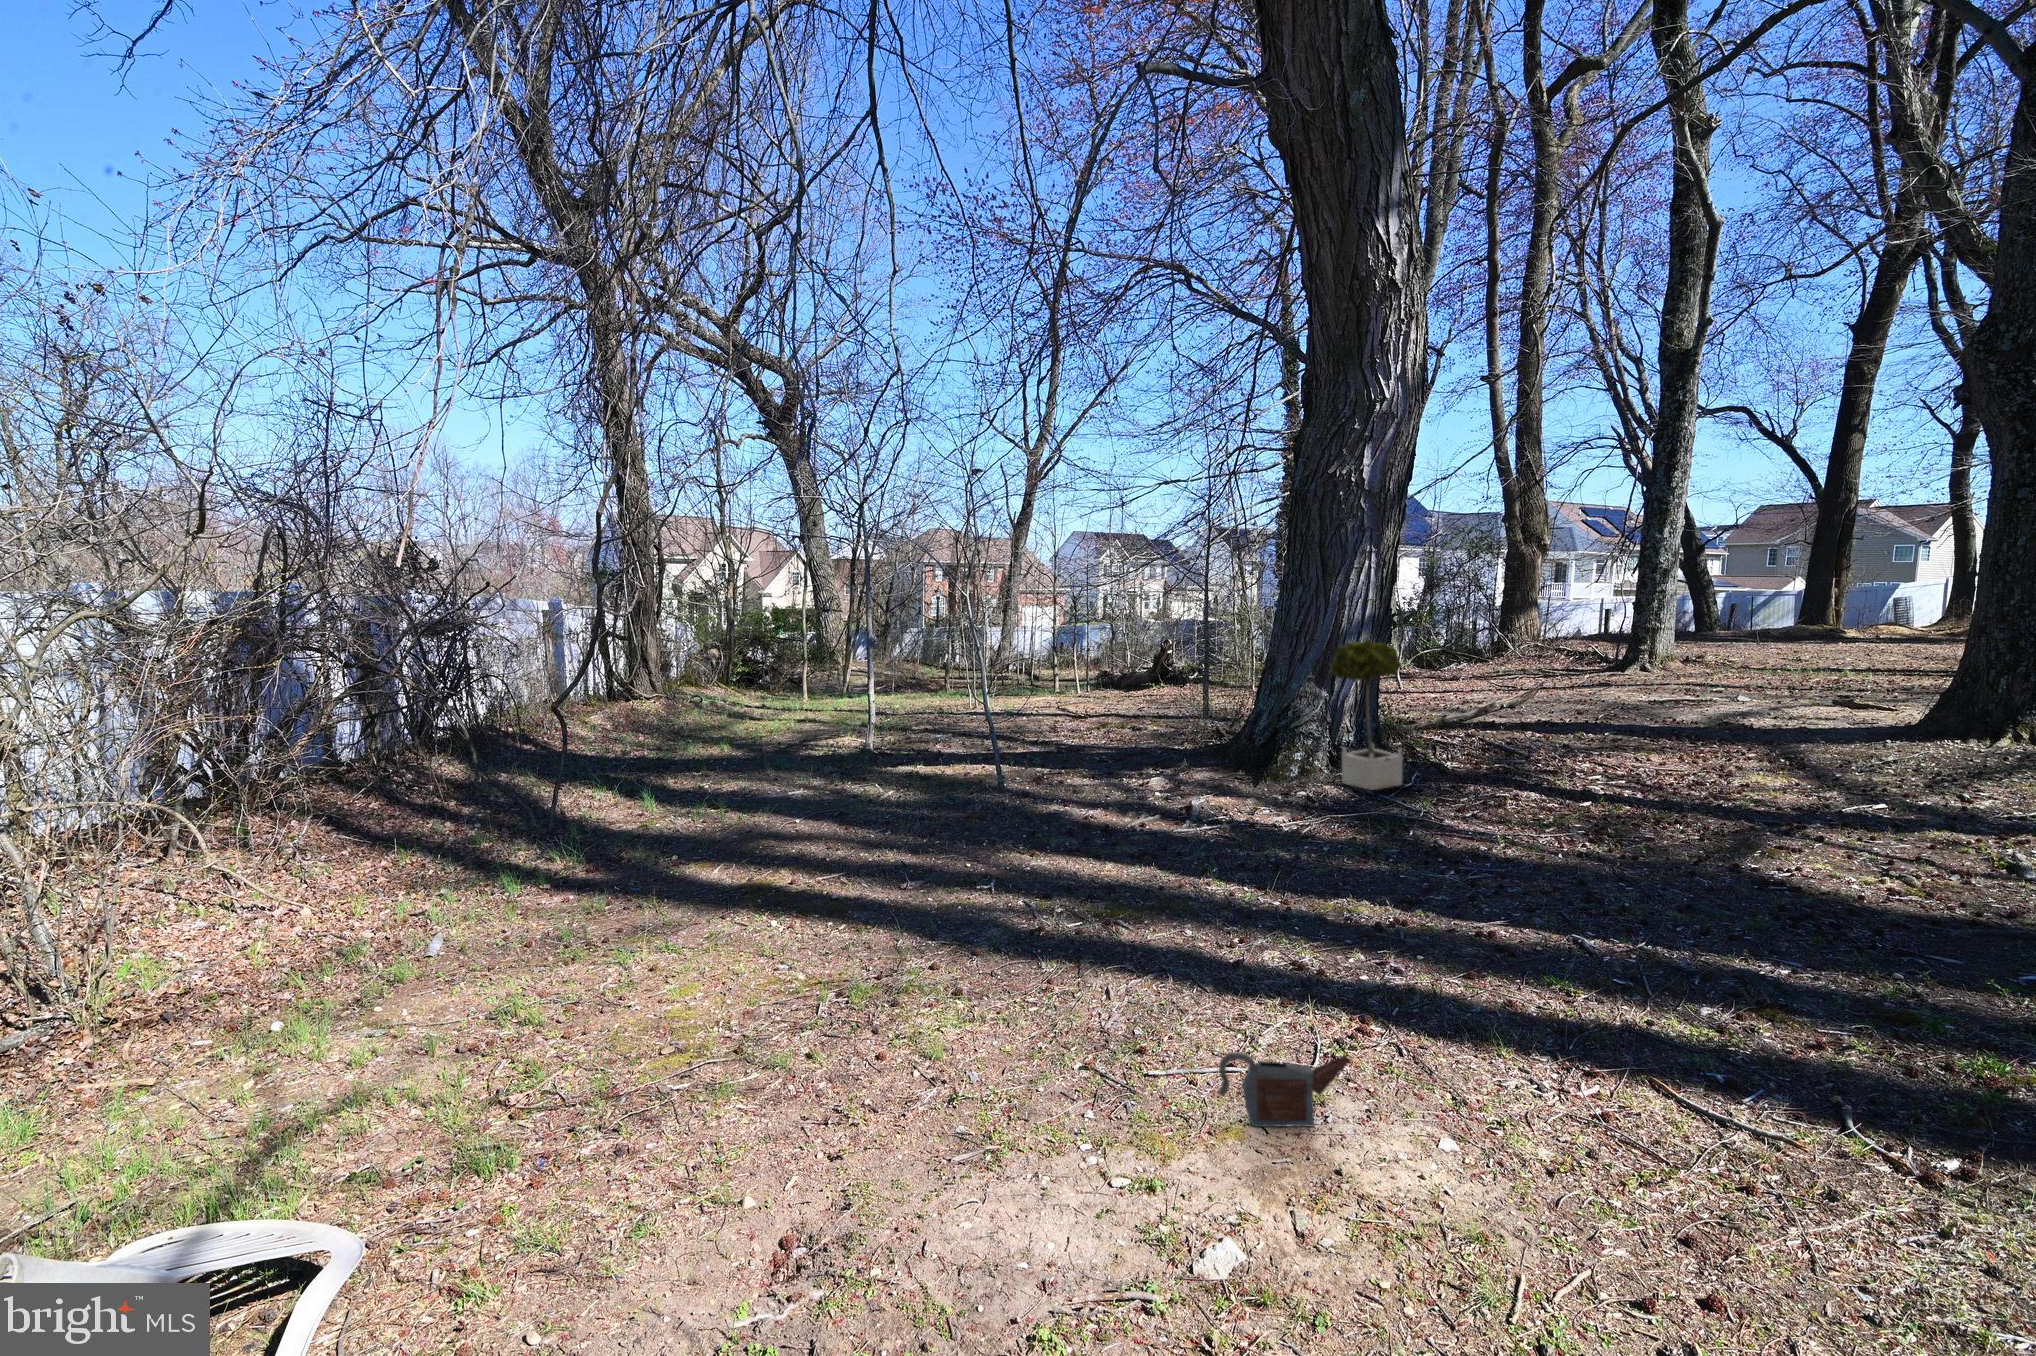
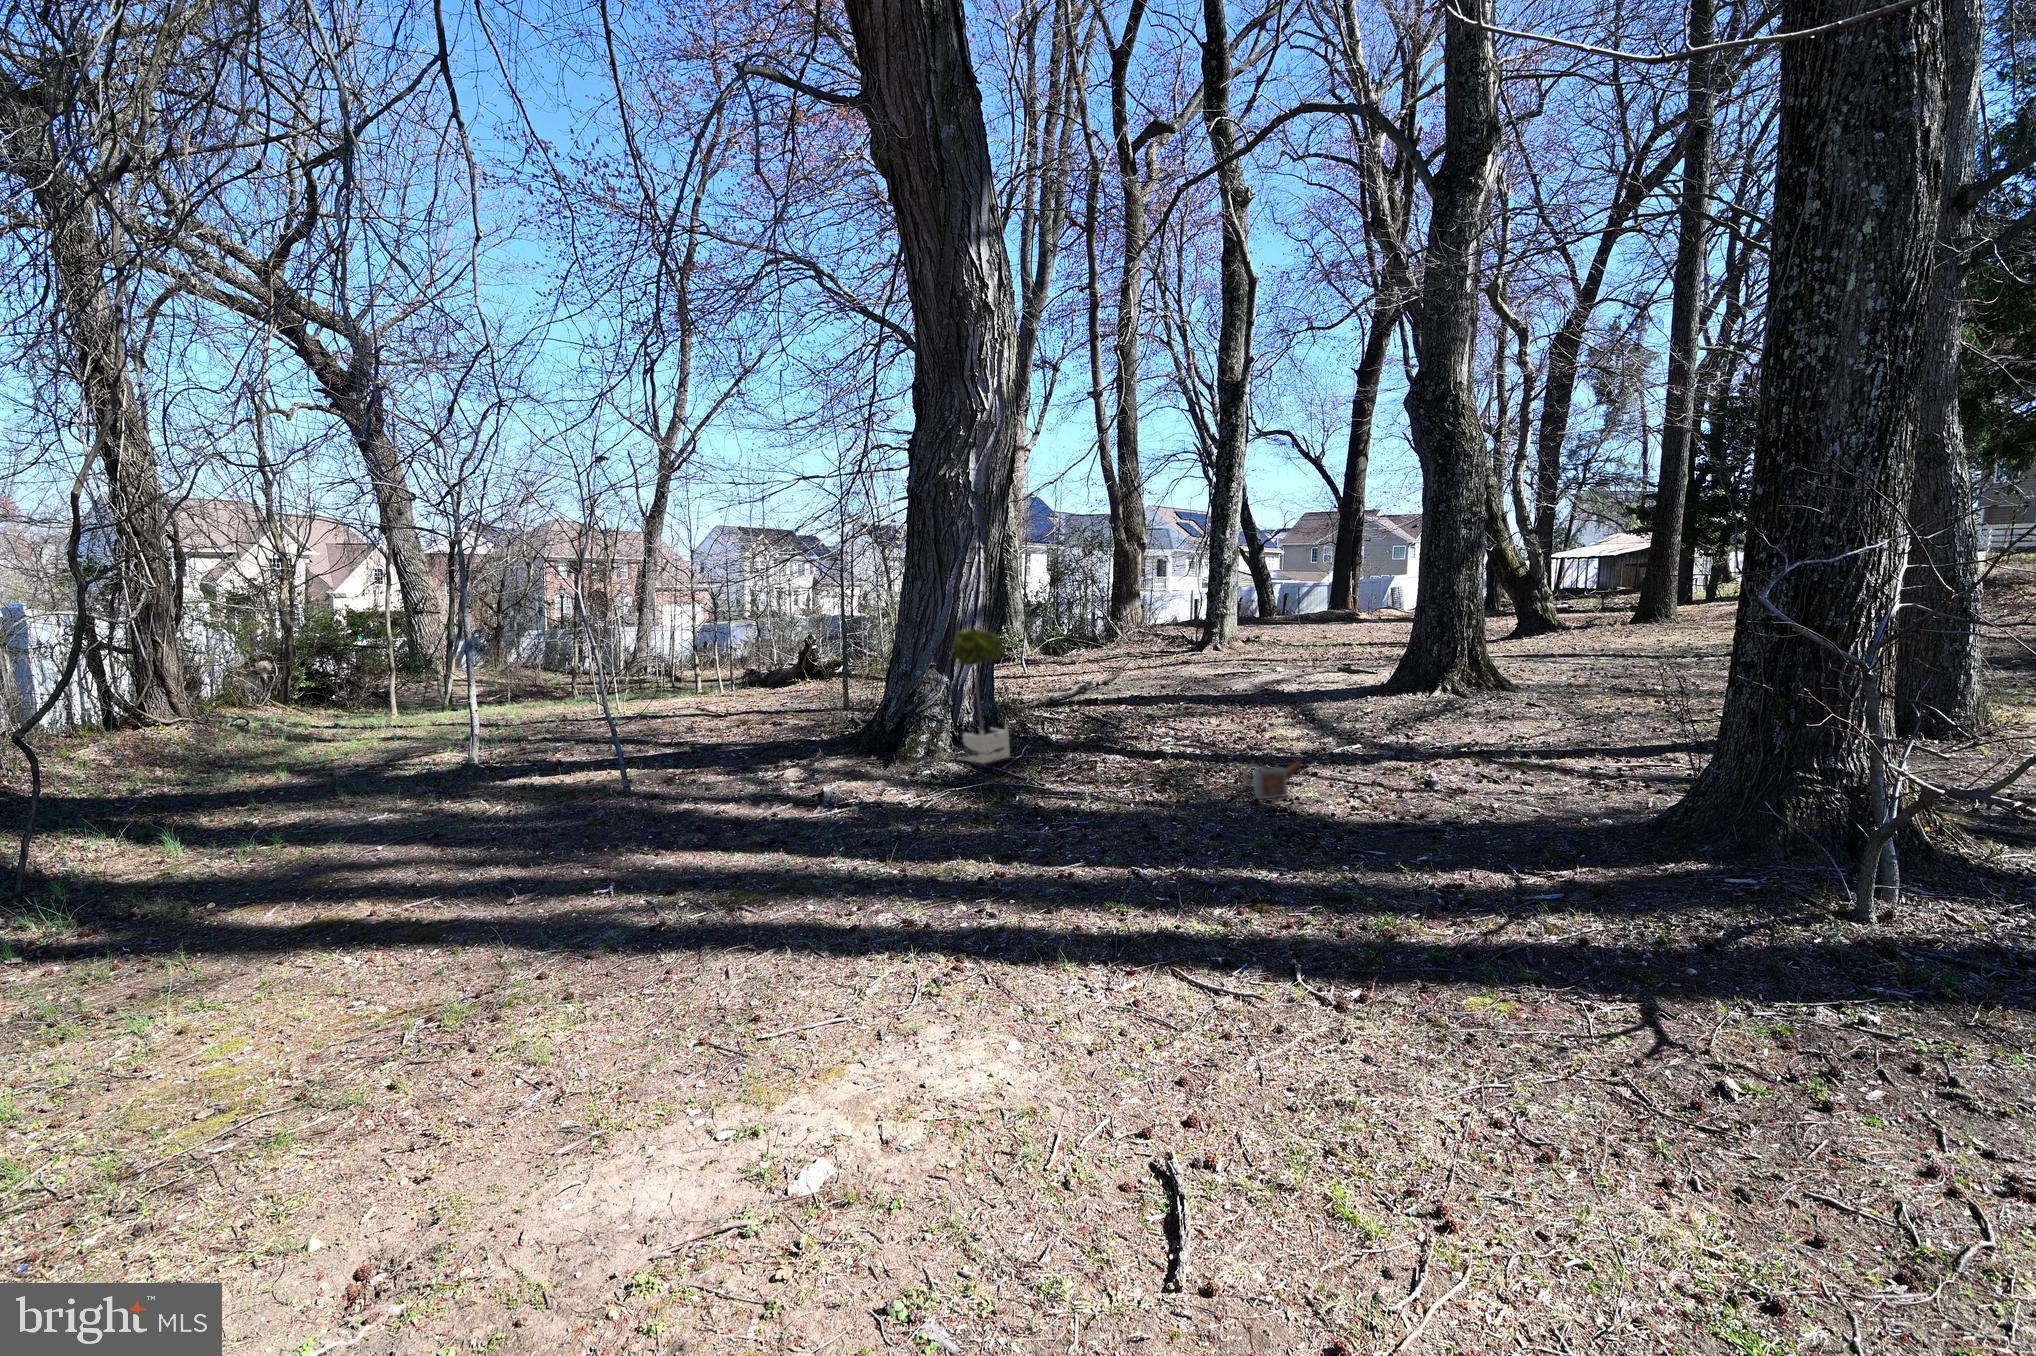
watering can: present [1218,1052,1351,1127] -> present [1243,761,1301,799]

